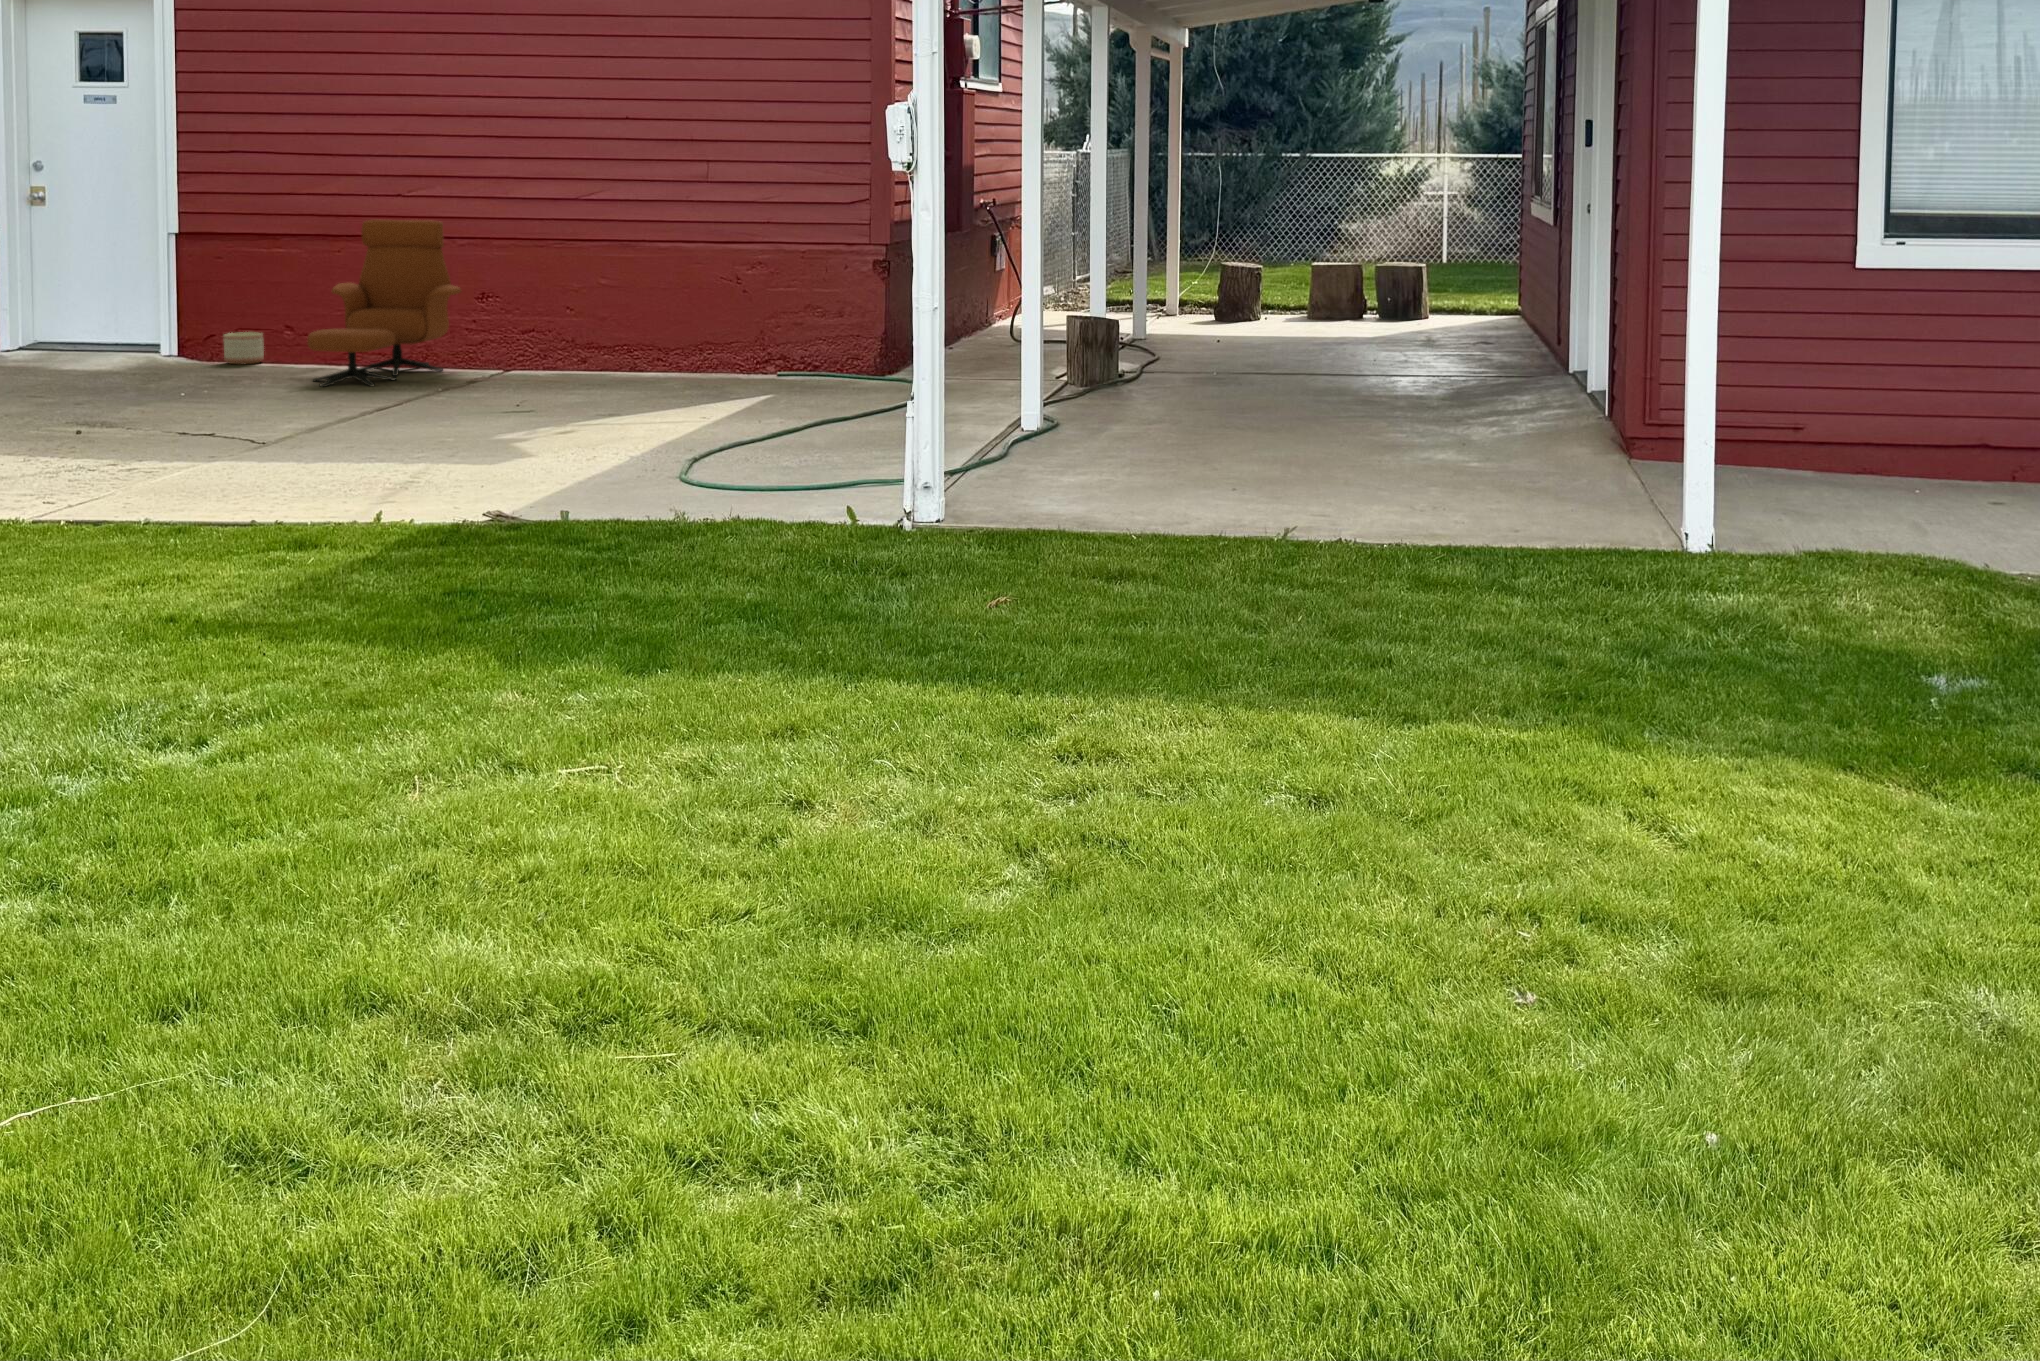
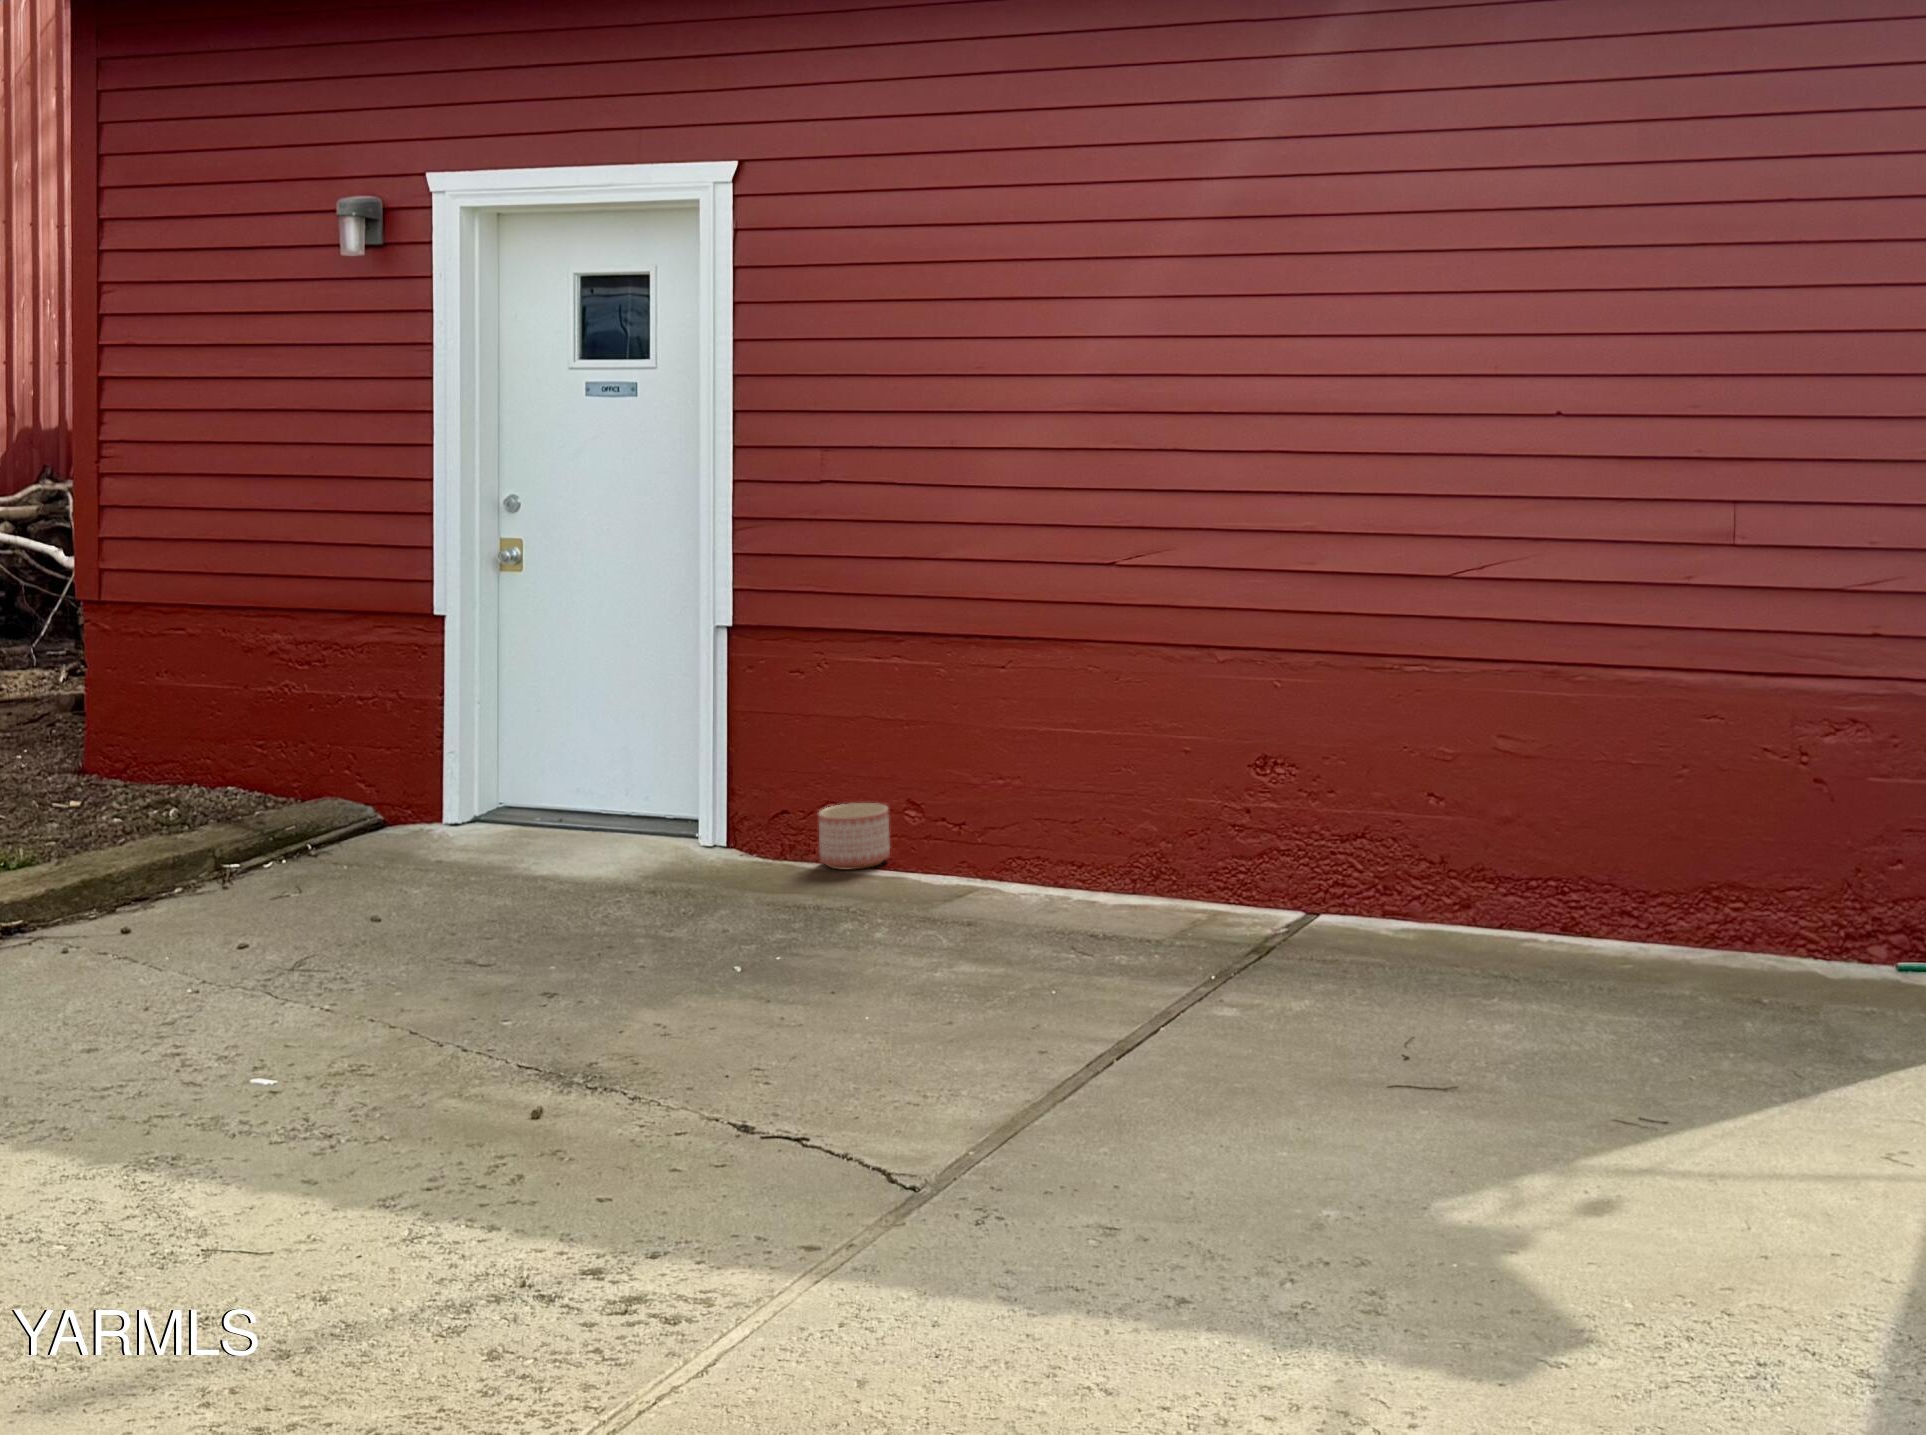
lounge chair: present [308,220,461,387] -> none [981,595,1260,960]

